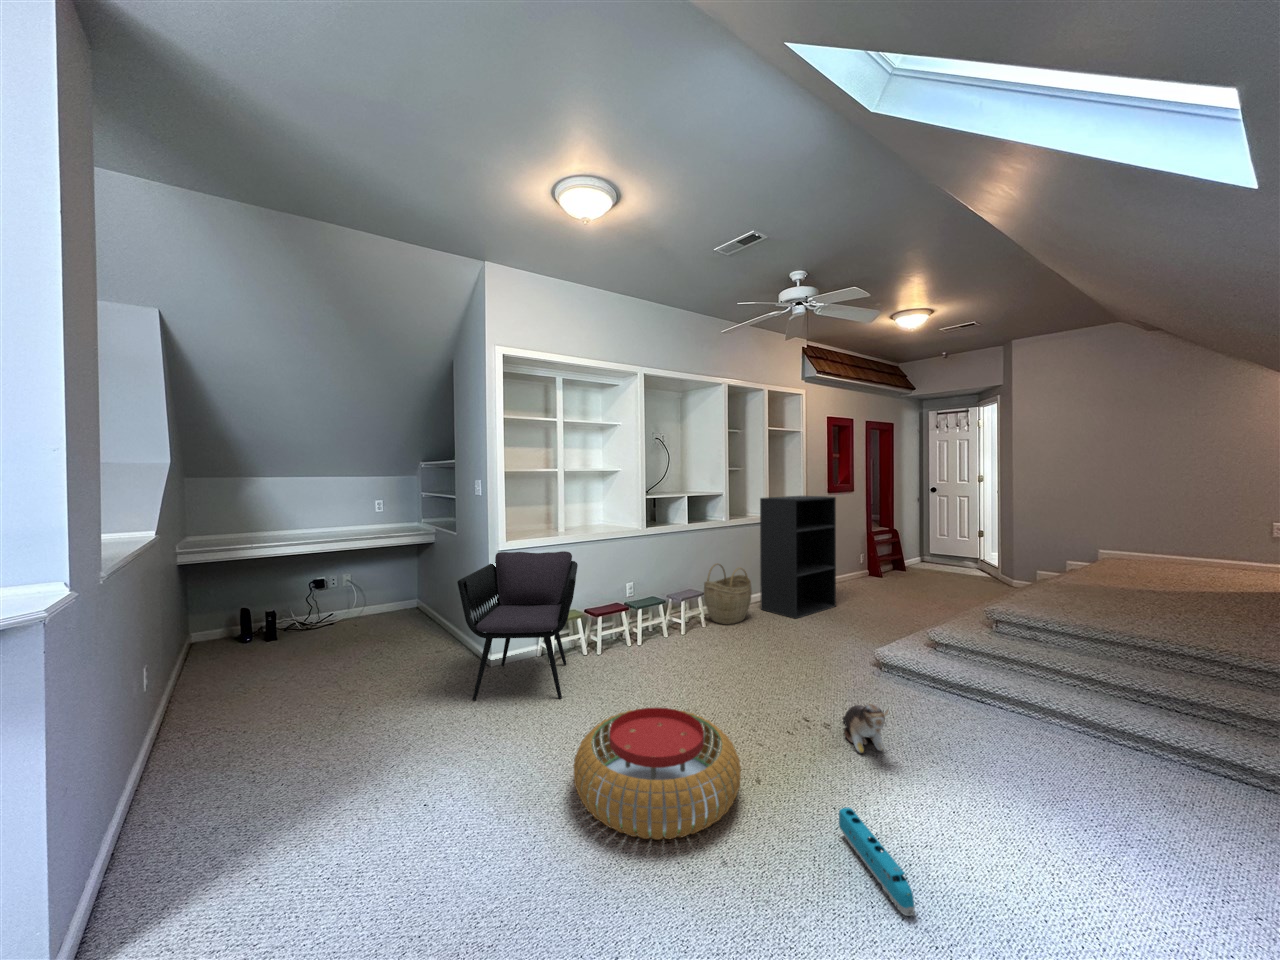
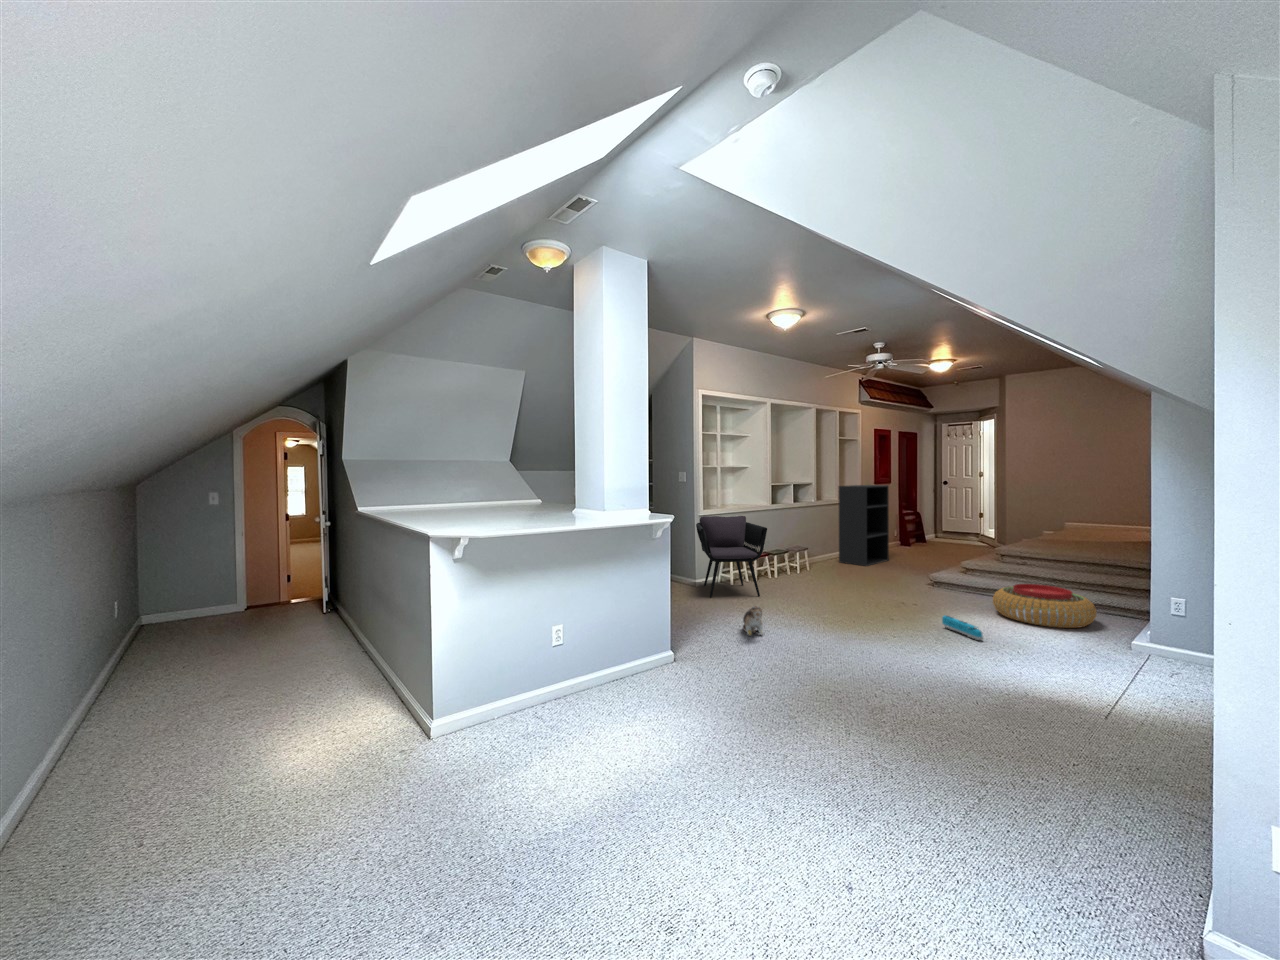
woven basket: present [704,563,752,625] -> none [806,530,837,569]
plush toy: present [843,704,888,753] -> present [743,605,763,636]
pouf: present [574,708,741,840] -> present [993,584,1096,628]

